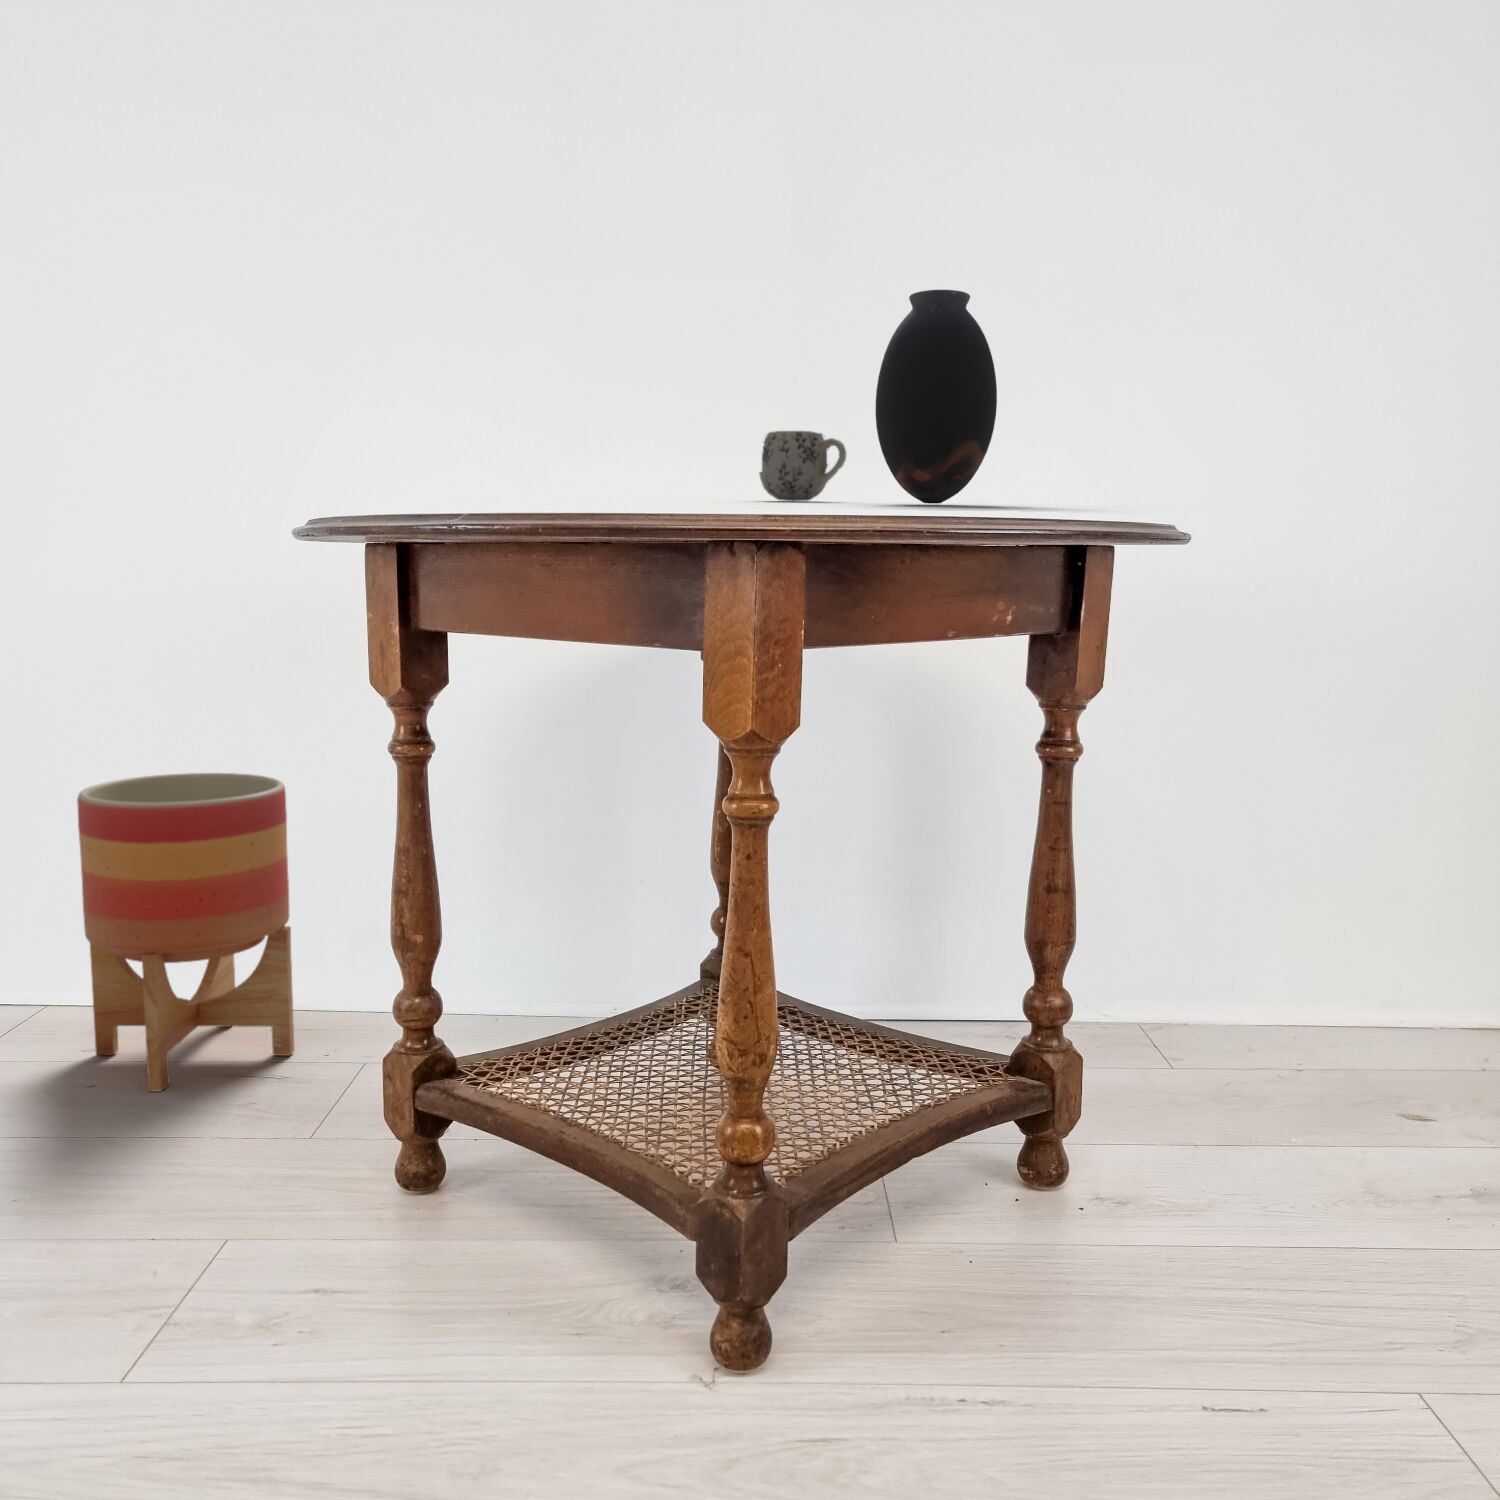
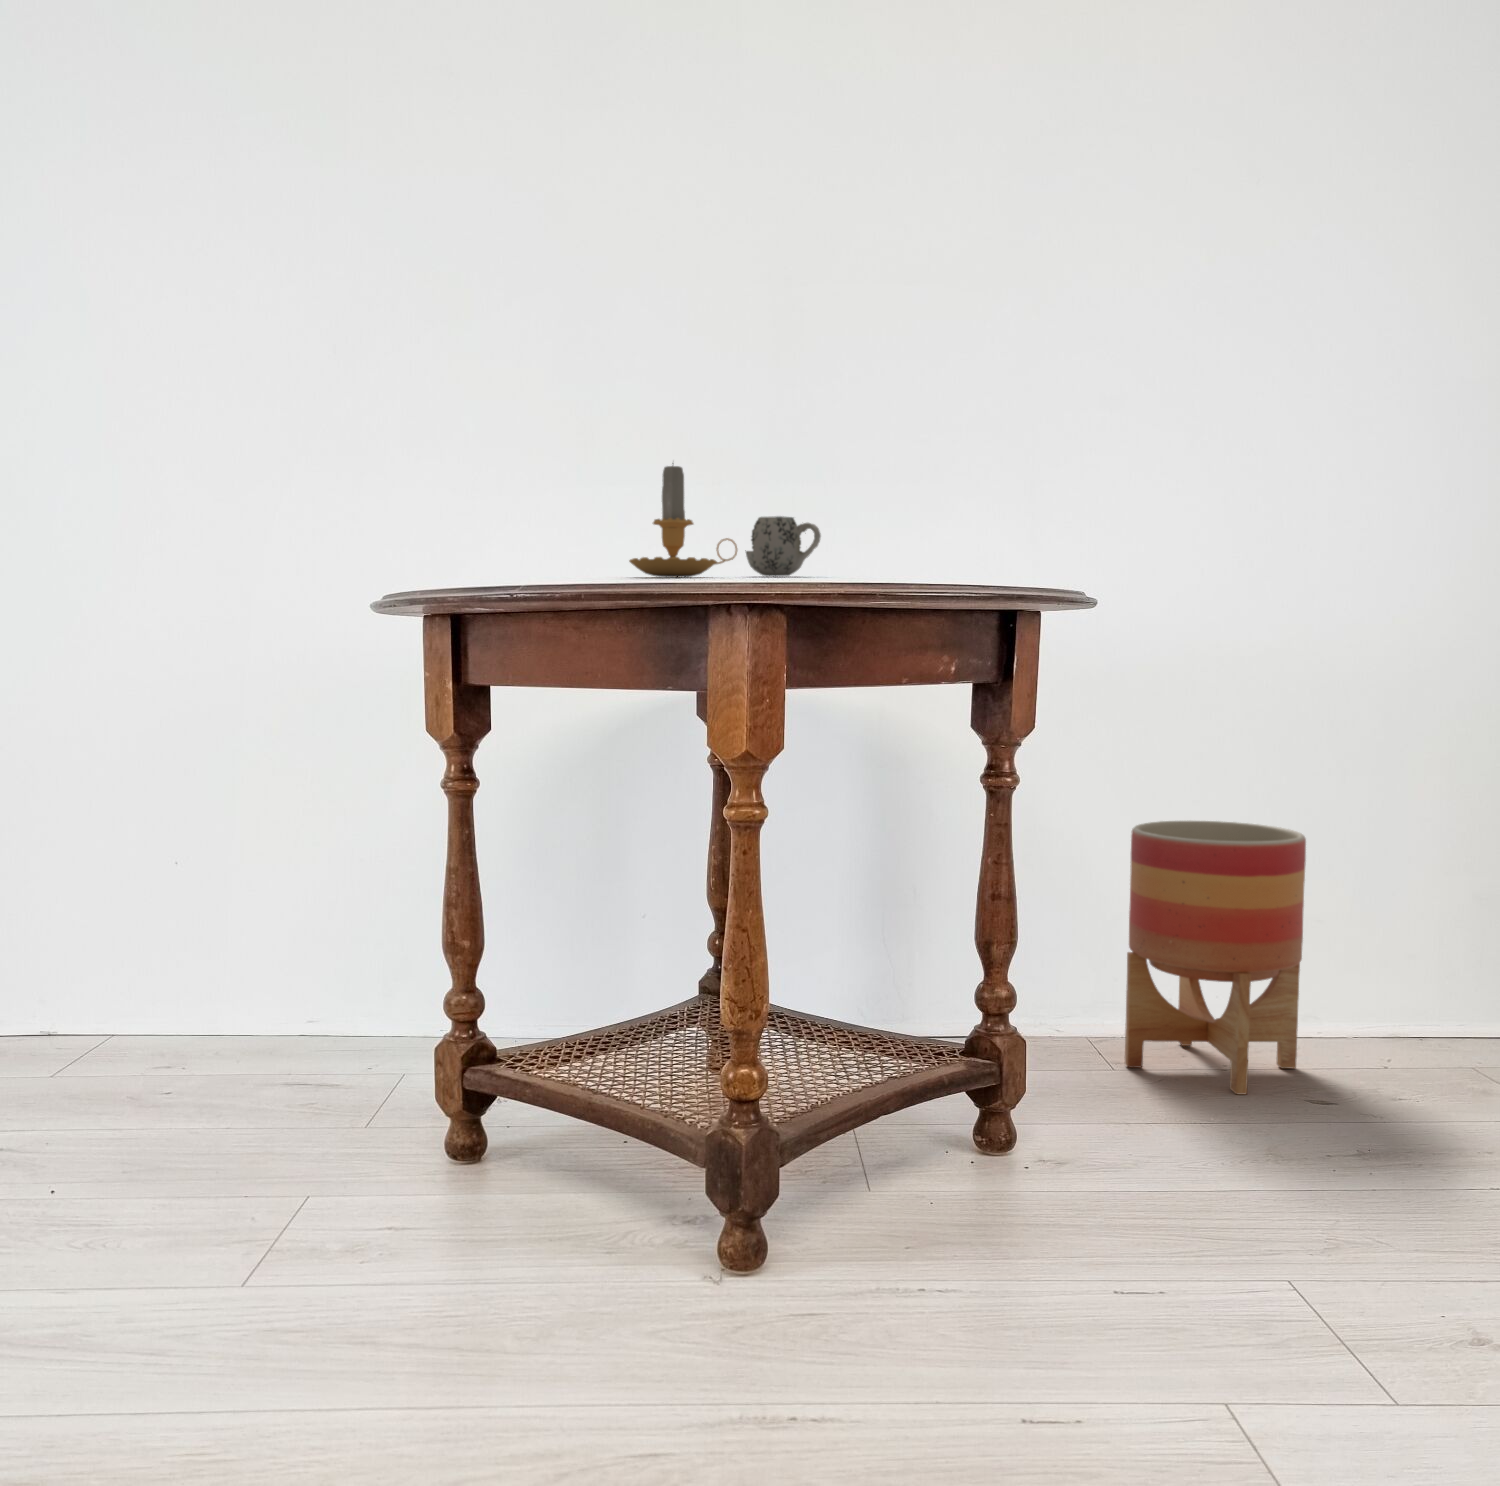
vase: present [876,290,997,504] -> none [844,401,945,577]
candle: none [622,361,749,501] -> present [629,463,737,577]
planter: present [77,773,294,1092] -> present [1125,821,1306,1095]

